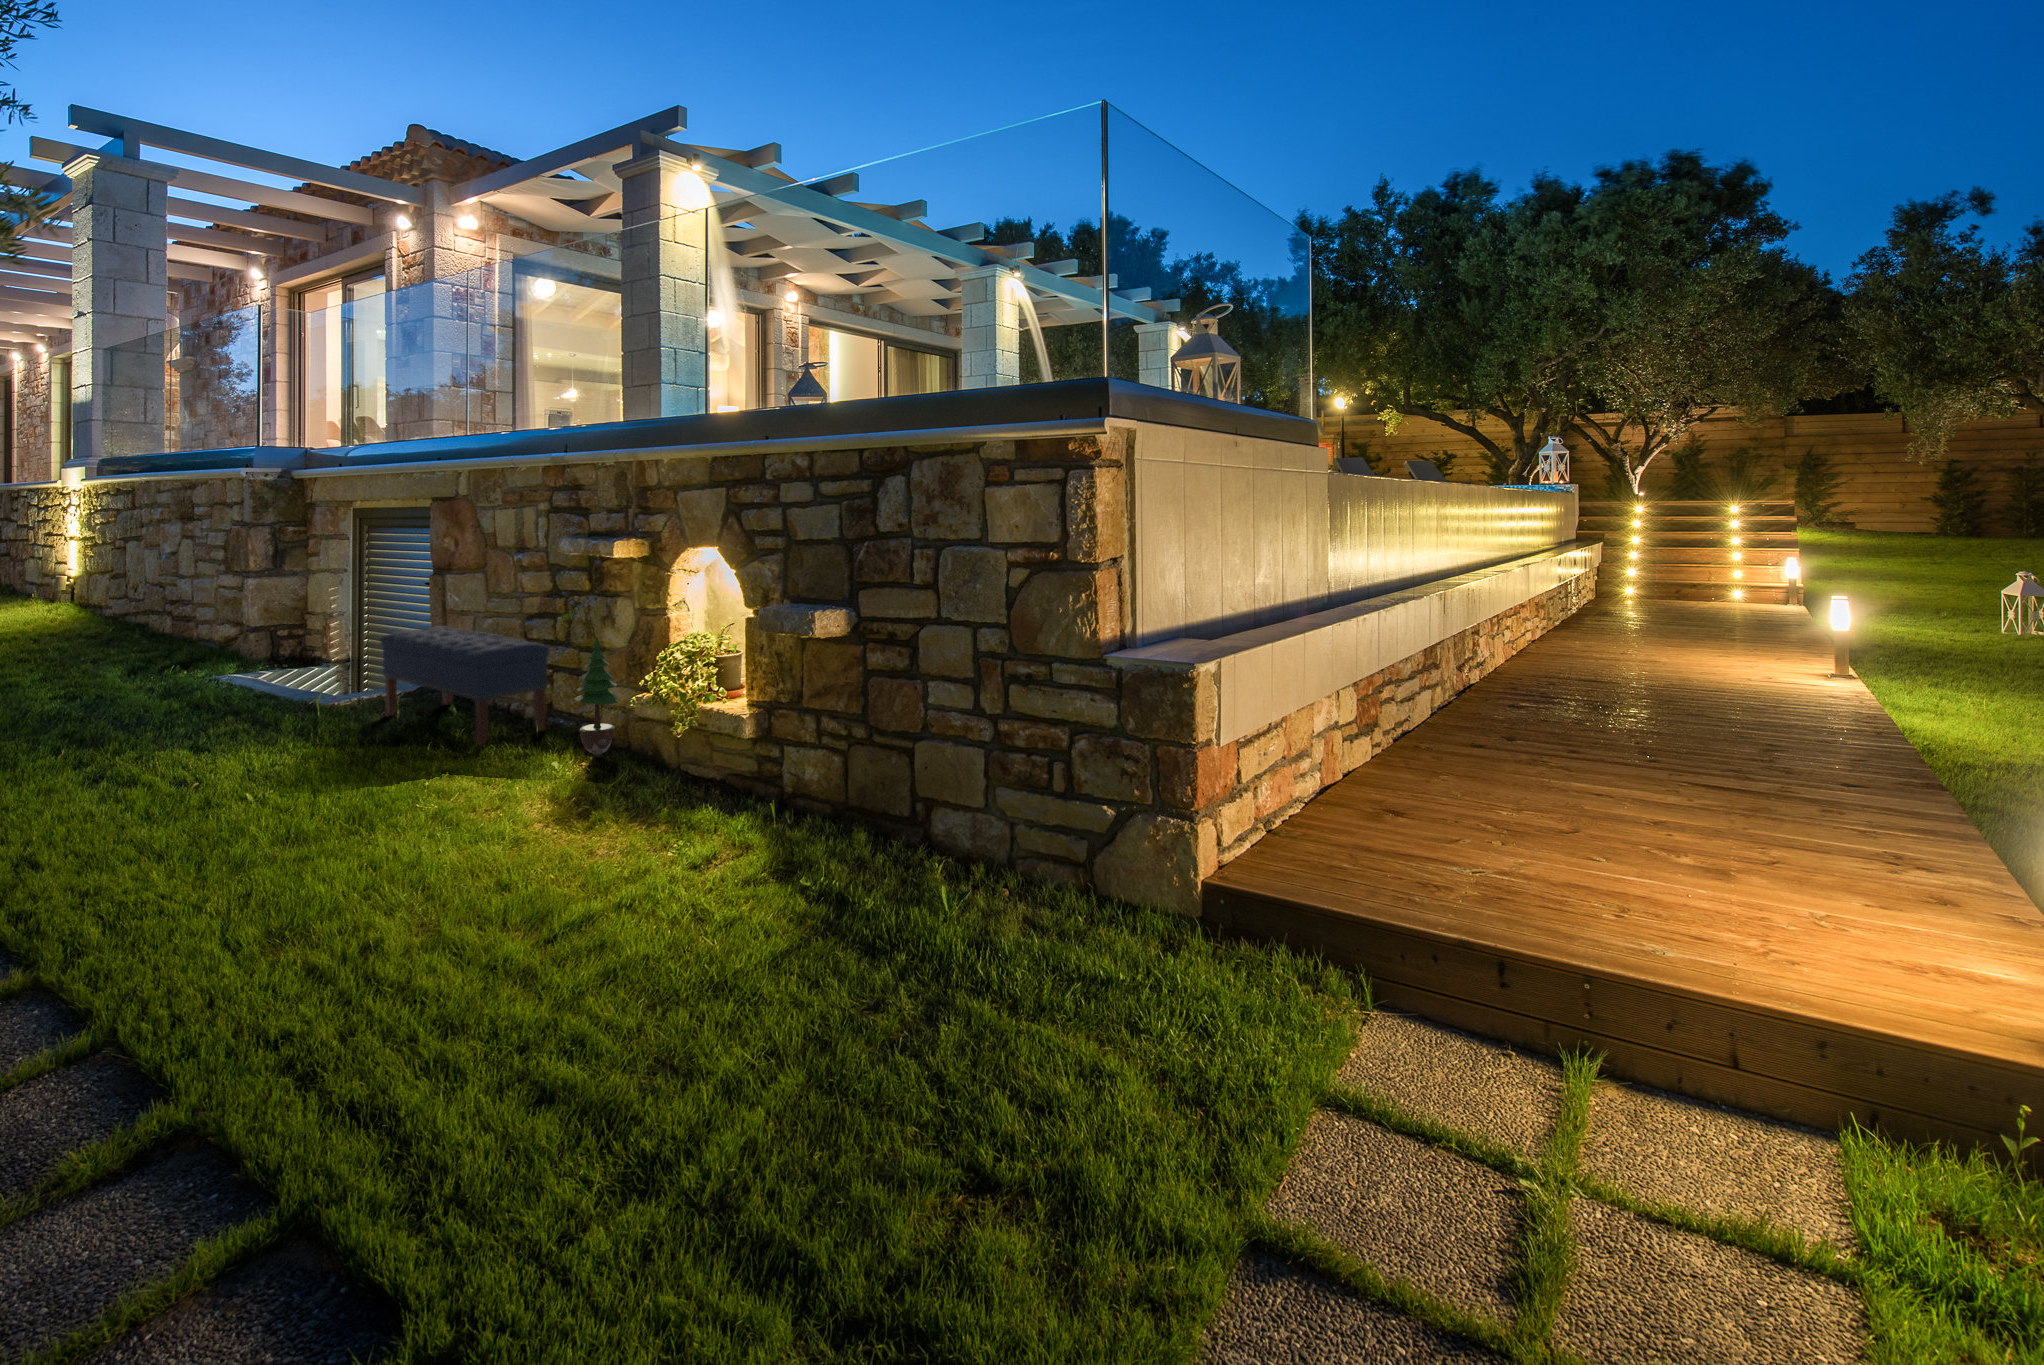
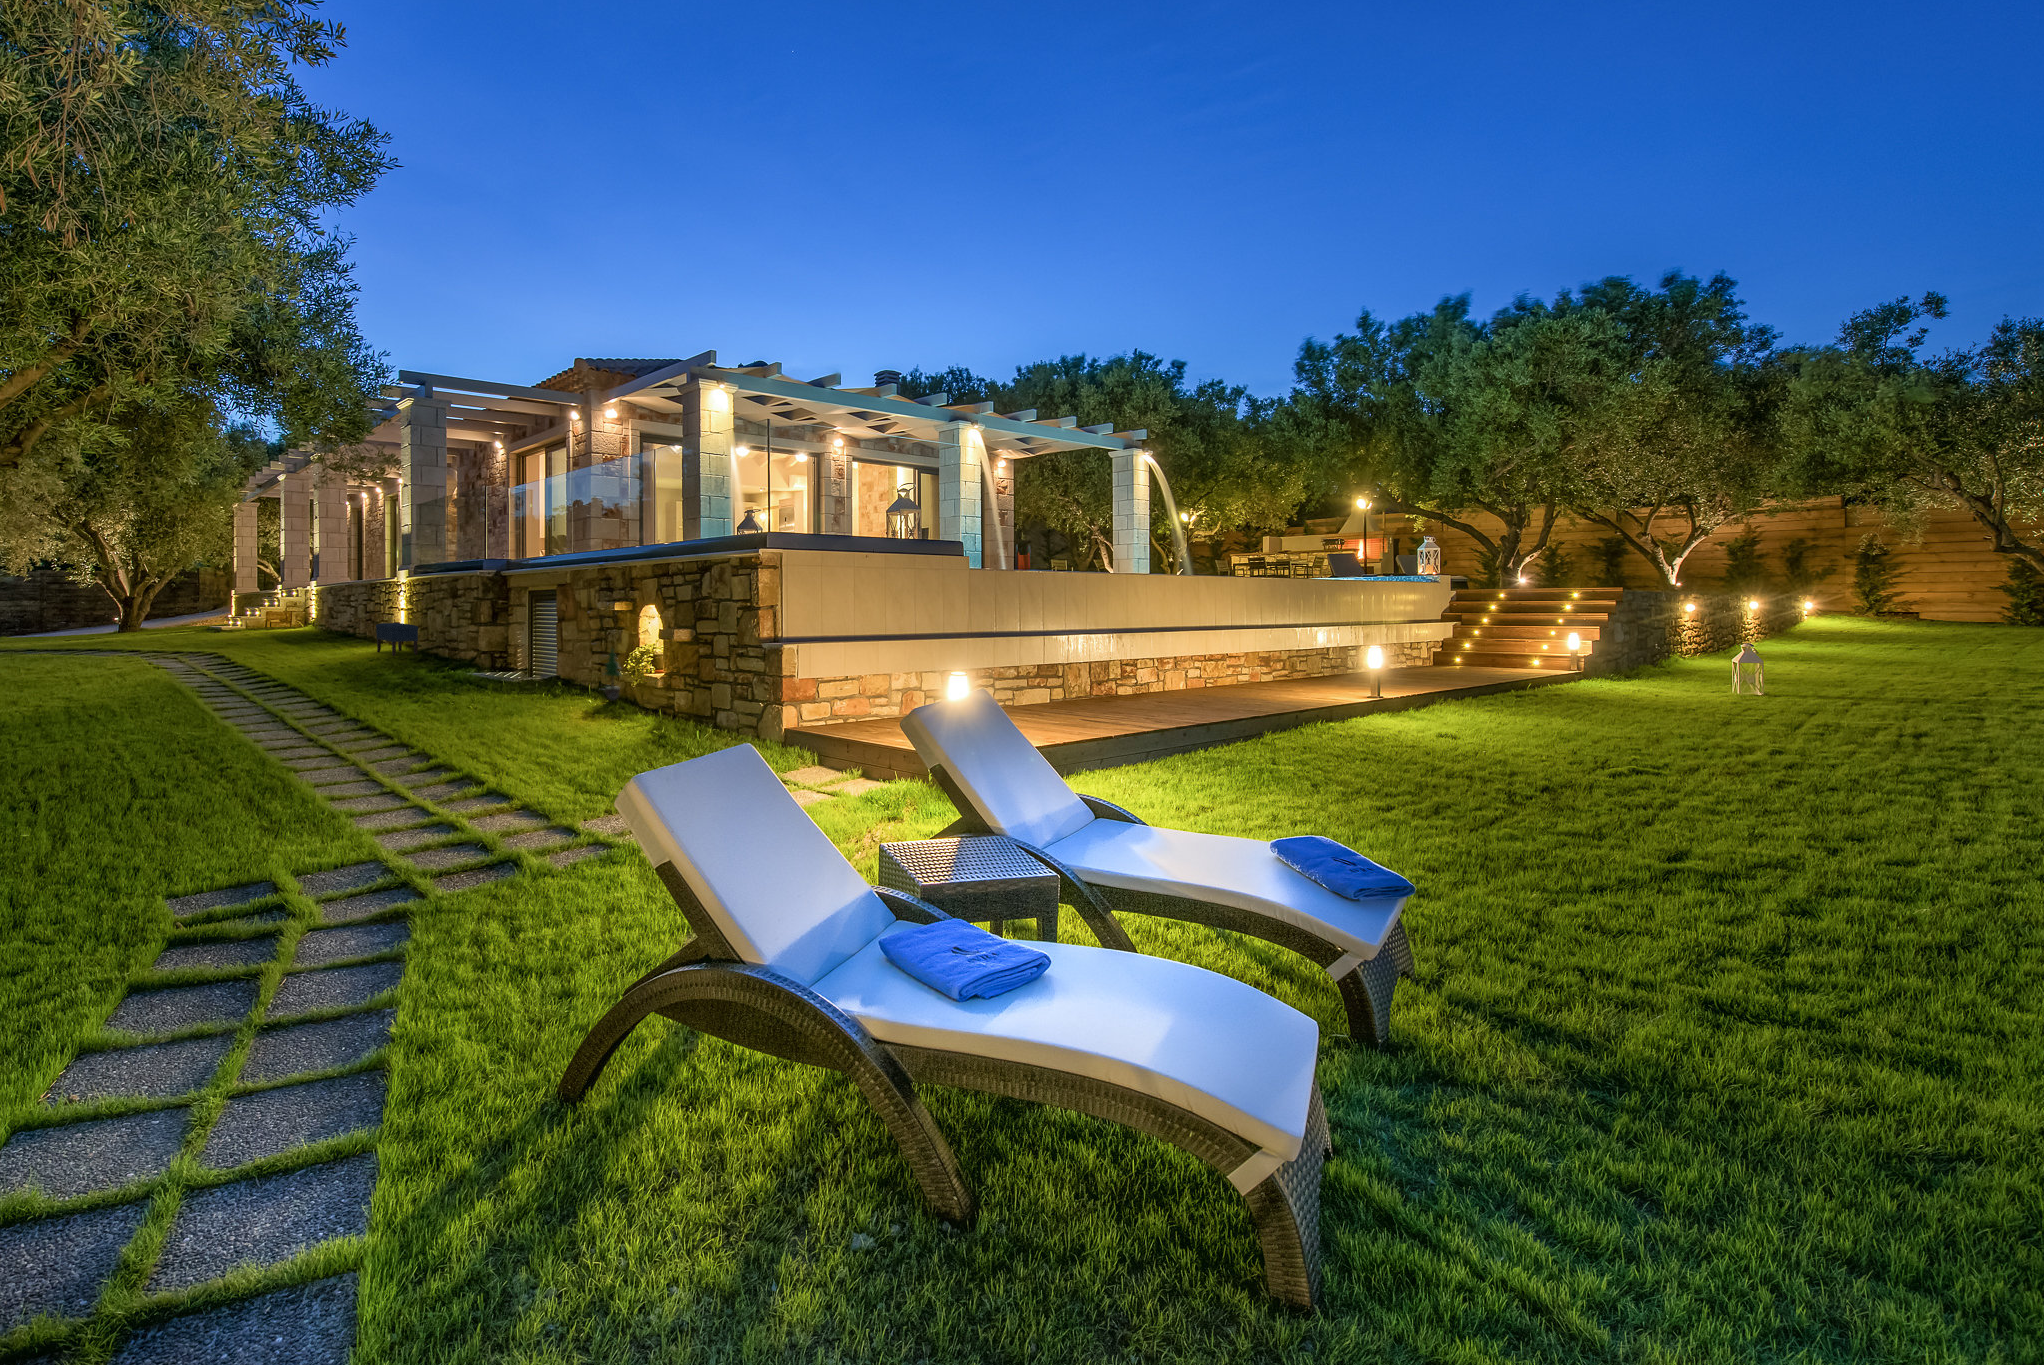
bench: present [381,627,549,744] -> present [376,623,418,656]

